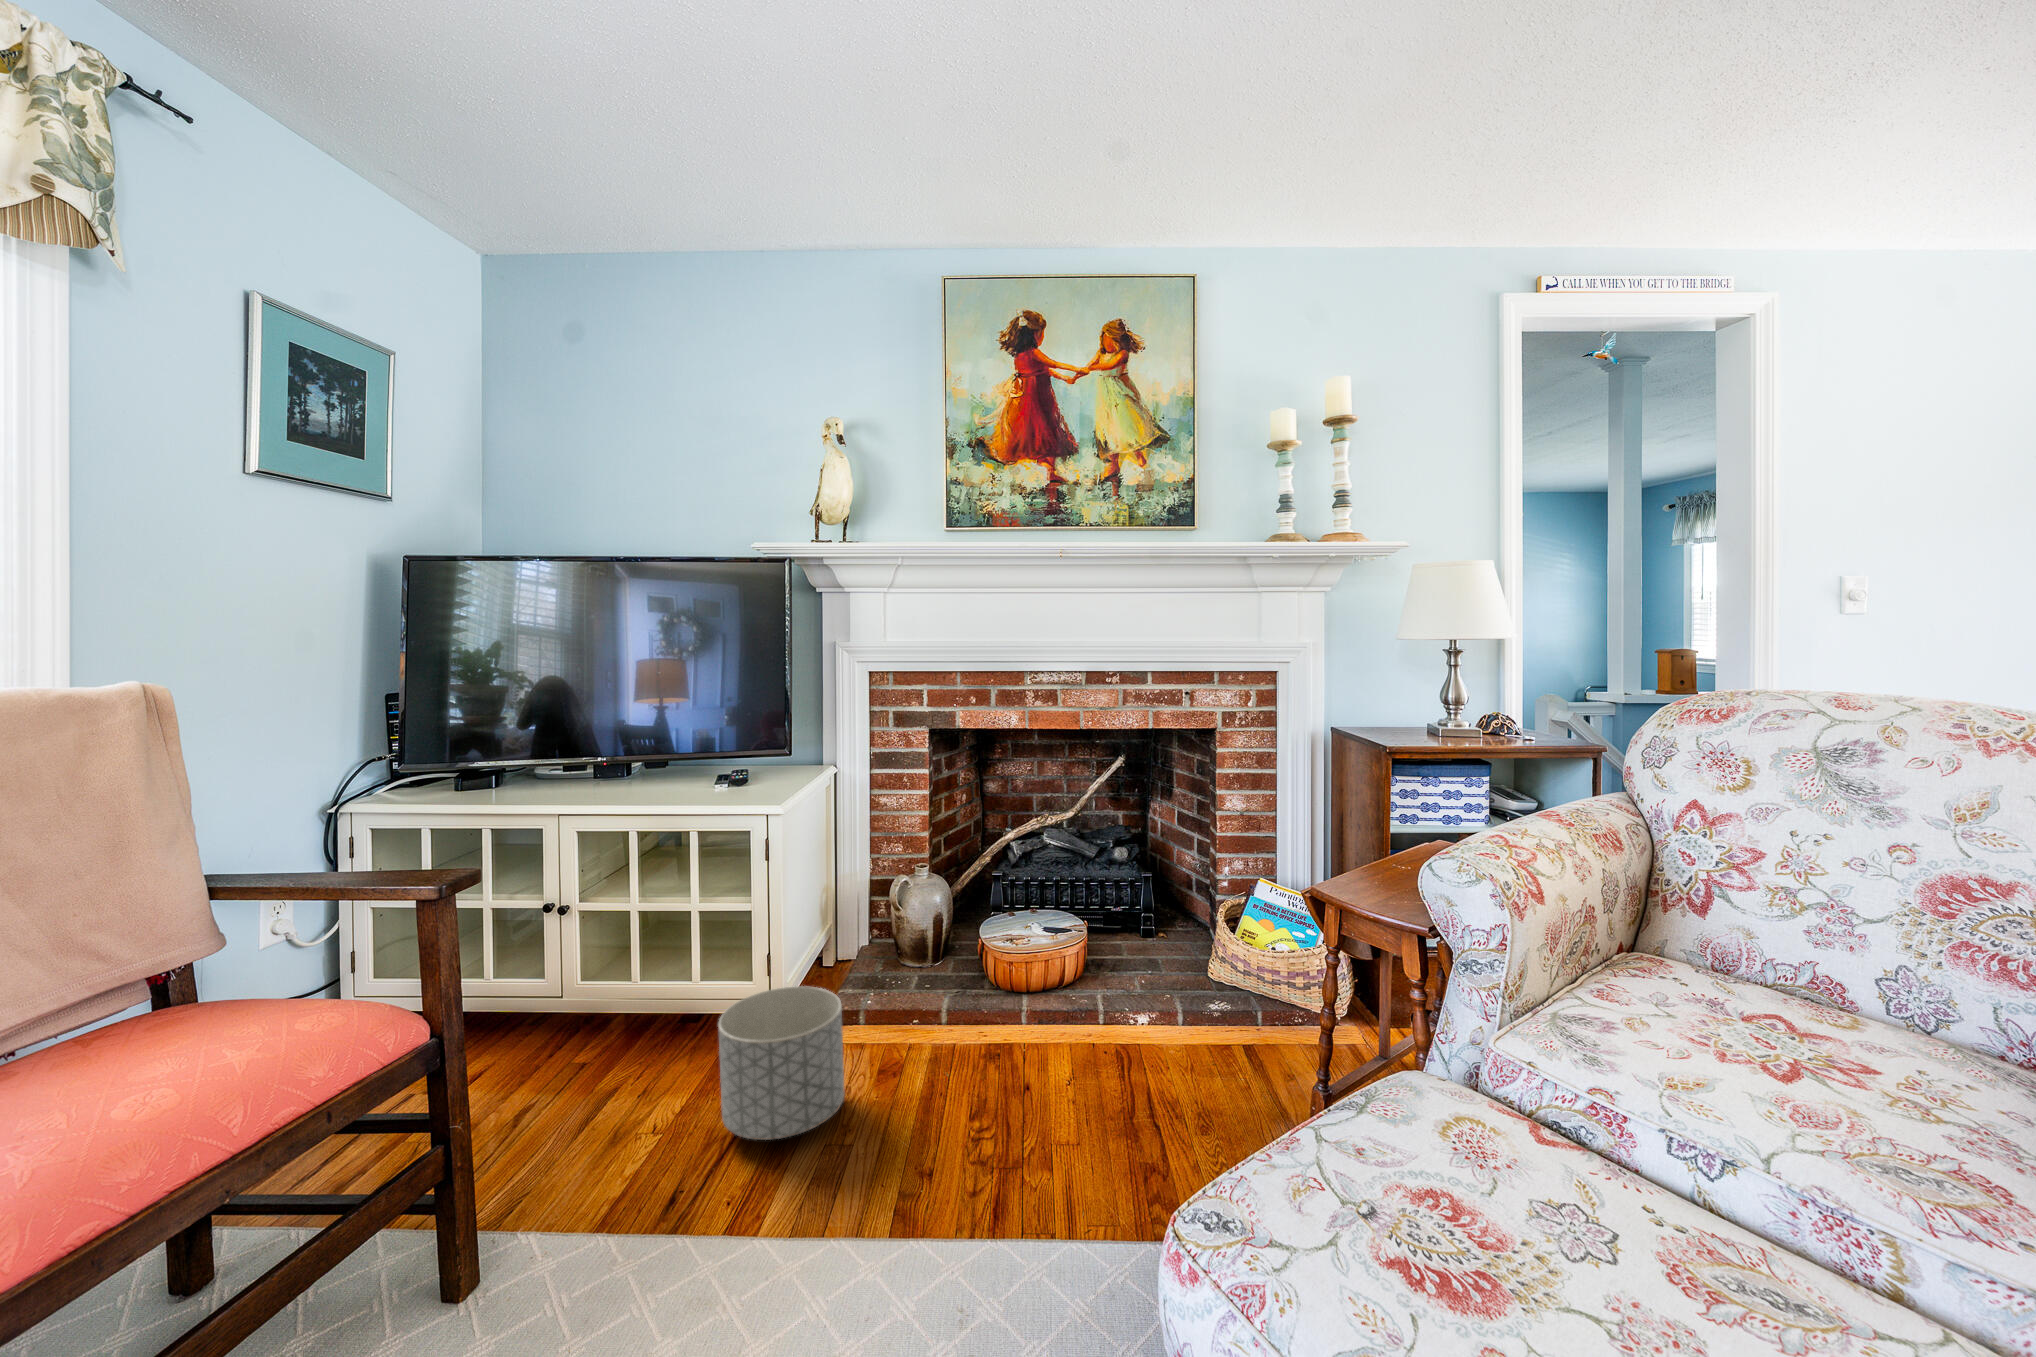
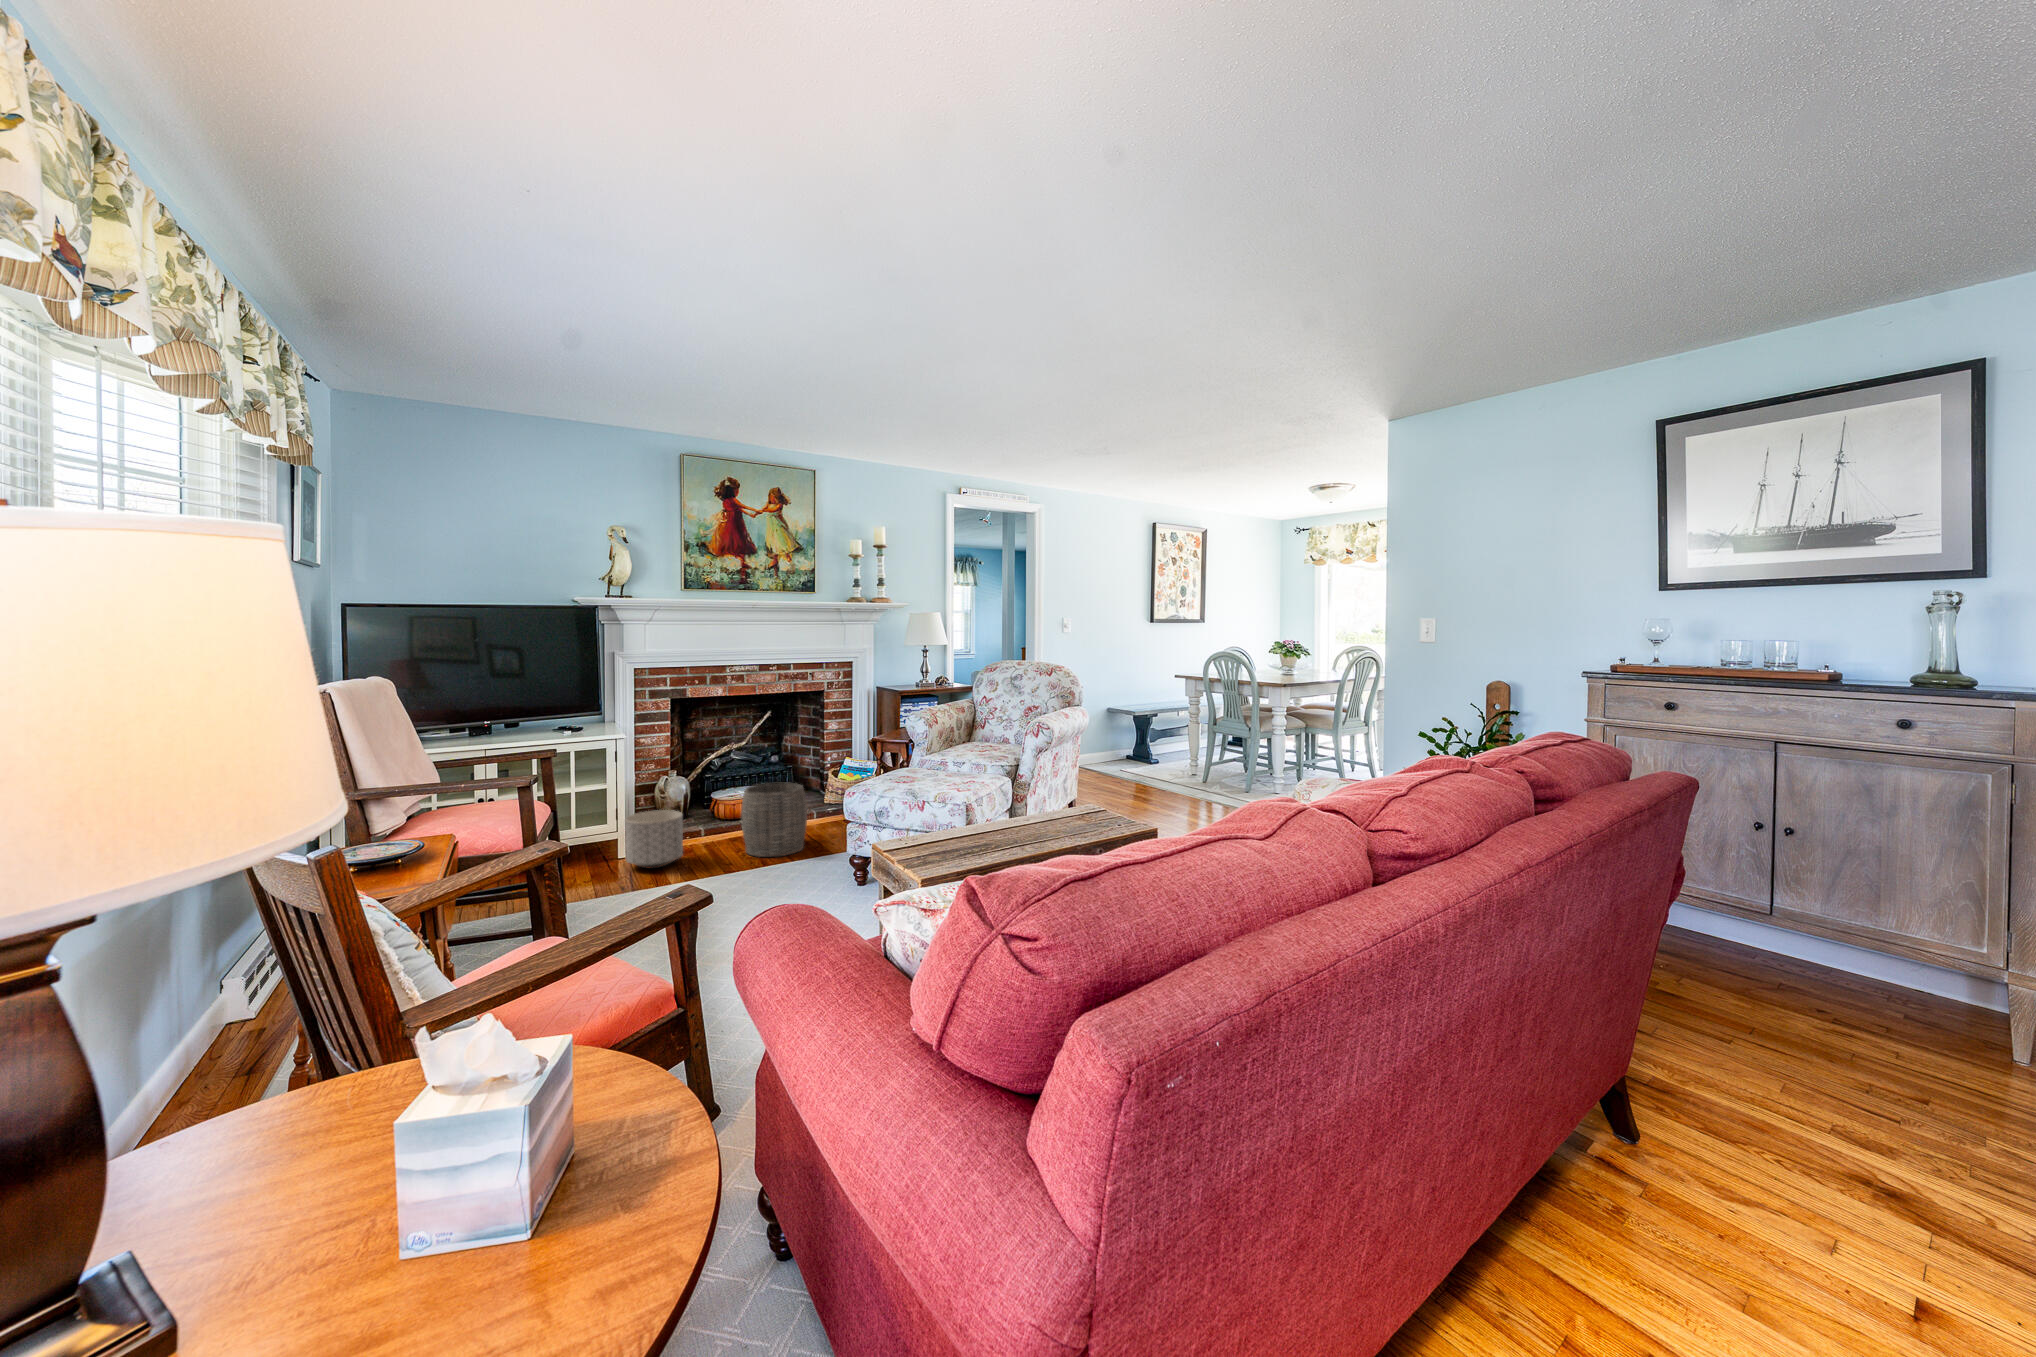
woven basket: none [965,951,1122,1176] -> present [741,782,807,857]

